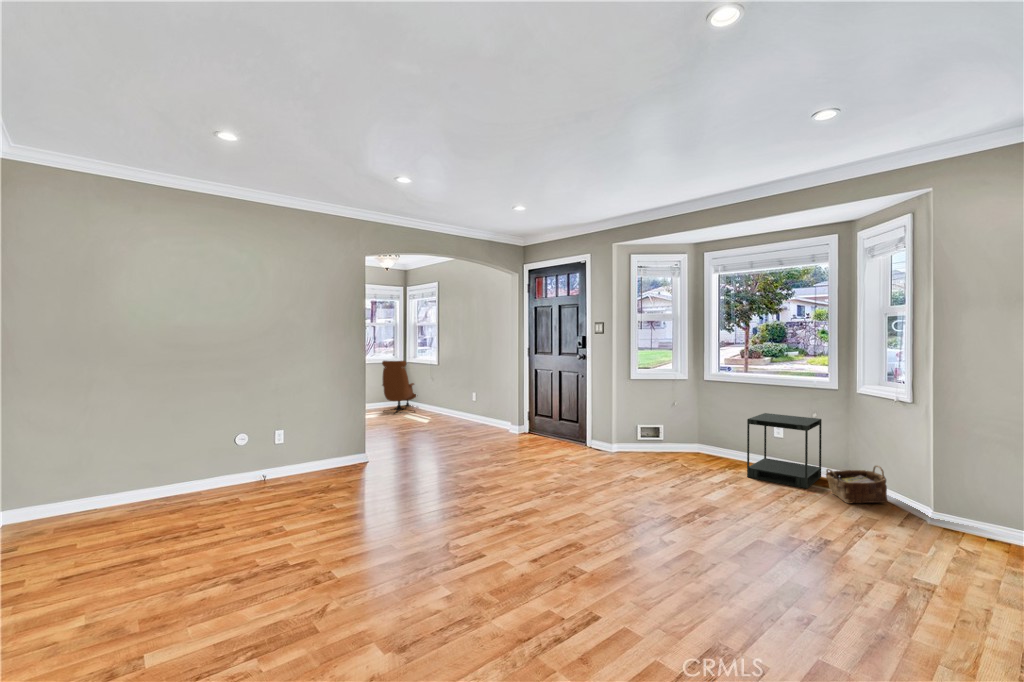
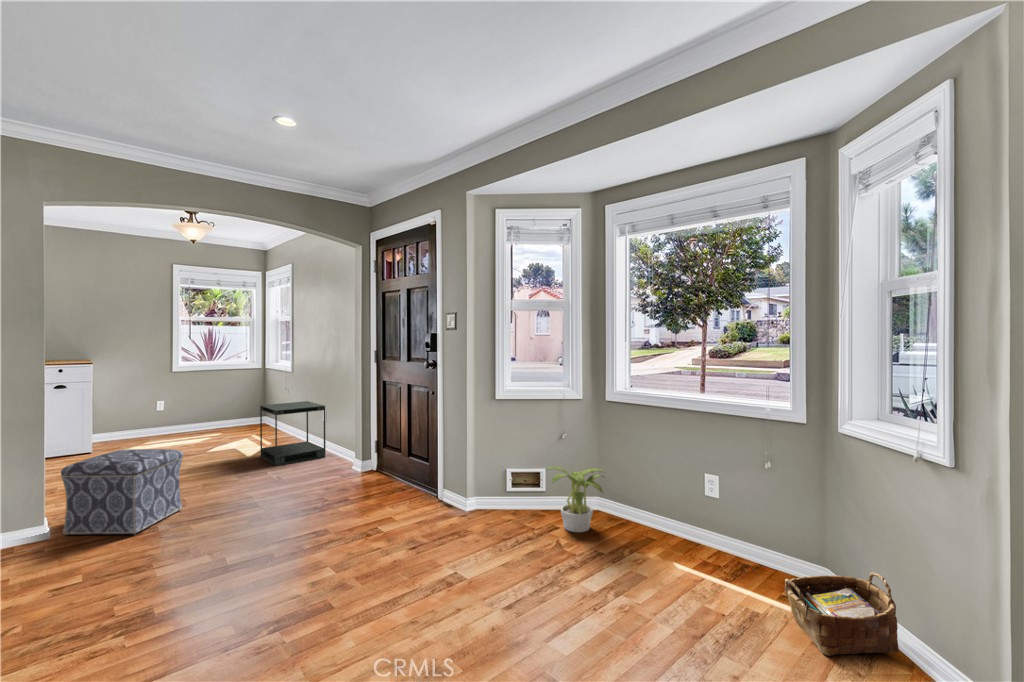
lounge chair: present [382,361,416,414] -> none [199,367,268,441]
ottoman: none [377,409,430,458] -> present [61,449,183,535]
side table: present [747,413,822,489] -> present [260,401,326,466]
potted plant: none [668,421,708,461] -> present [546,466,605,532]

